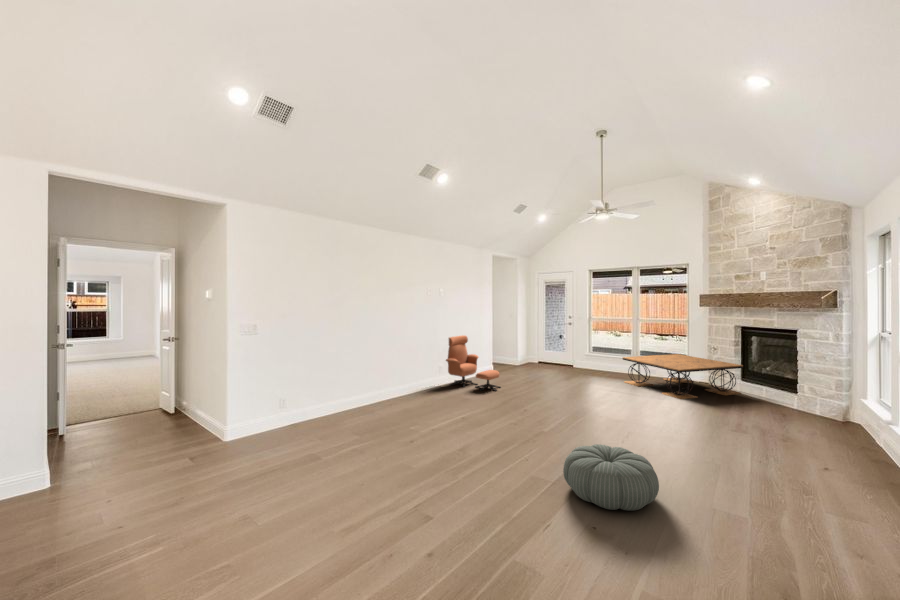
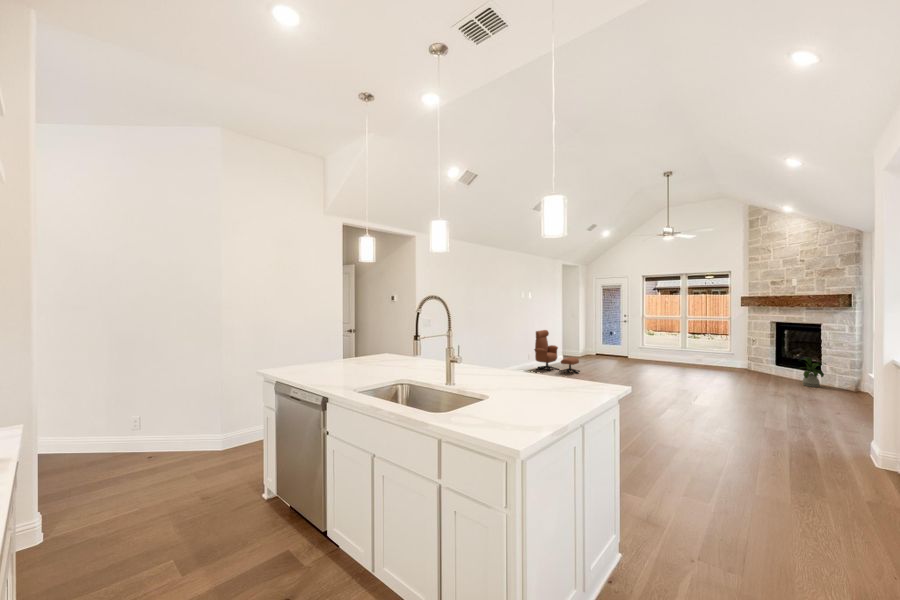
coffee table: present [623,354,743,399] -> none [676,346,778,379]
house plant: none [766,374,805,413] -> present [801,357,825,387]
pouf: present [563,444,659,511] -> none [671,396,737,430]

